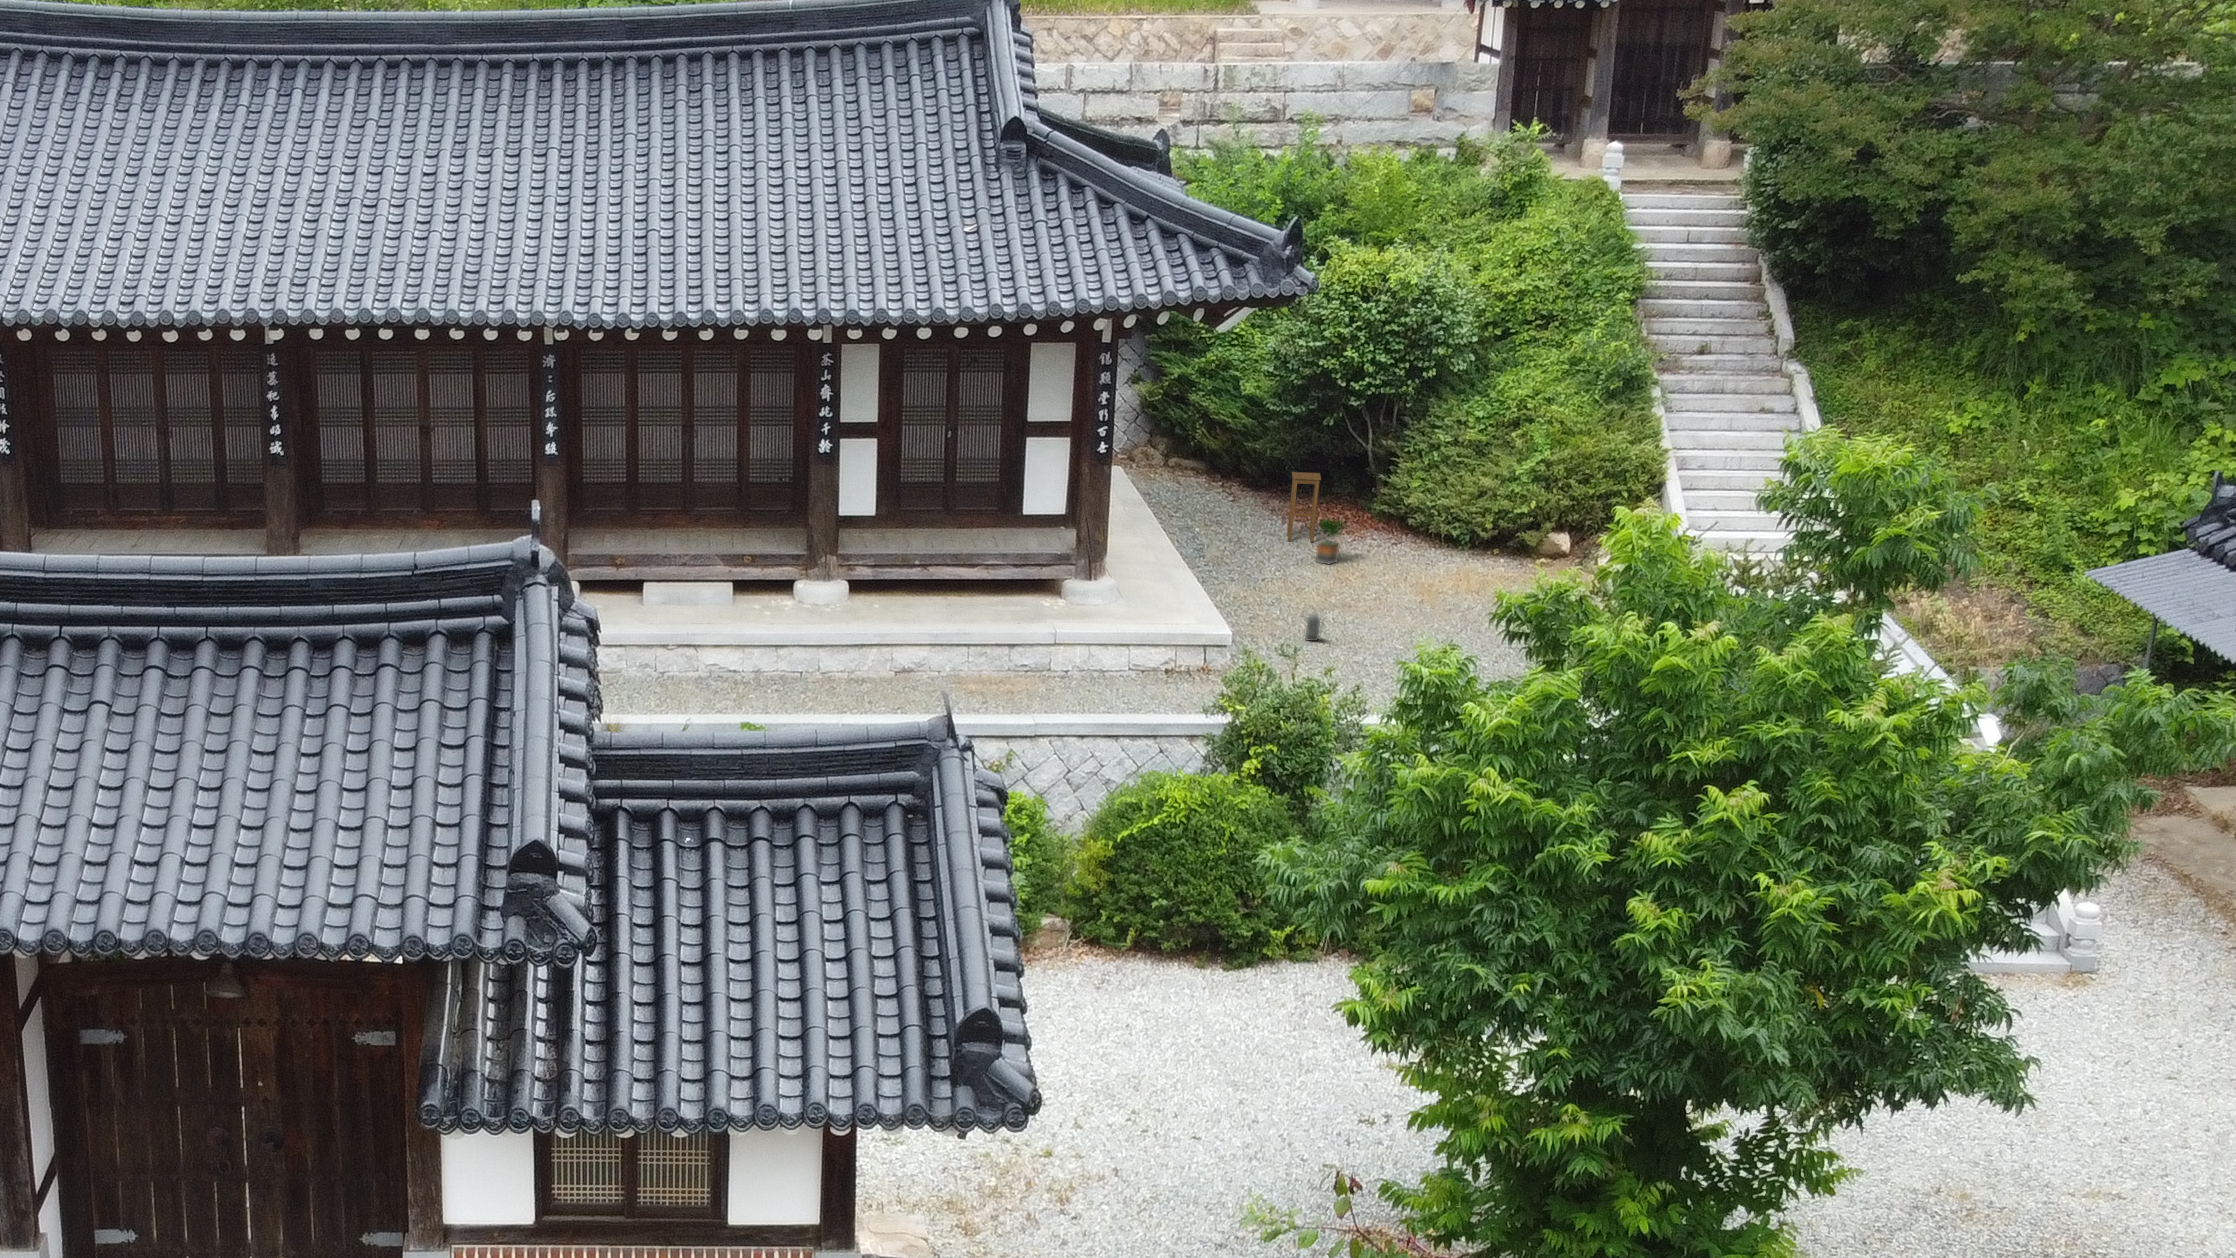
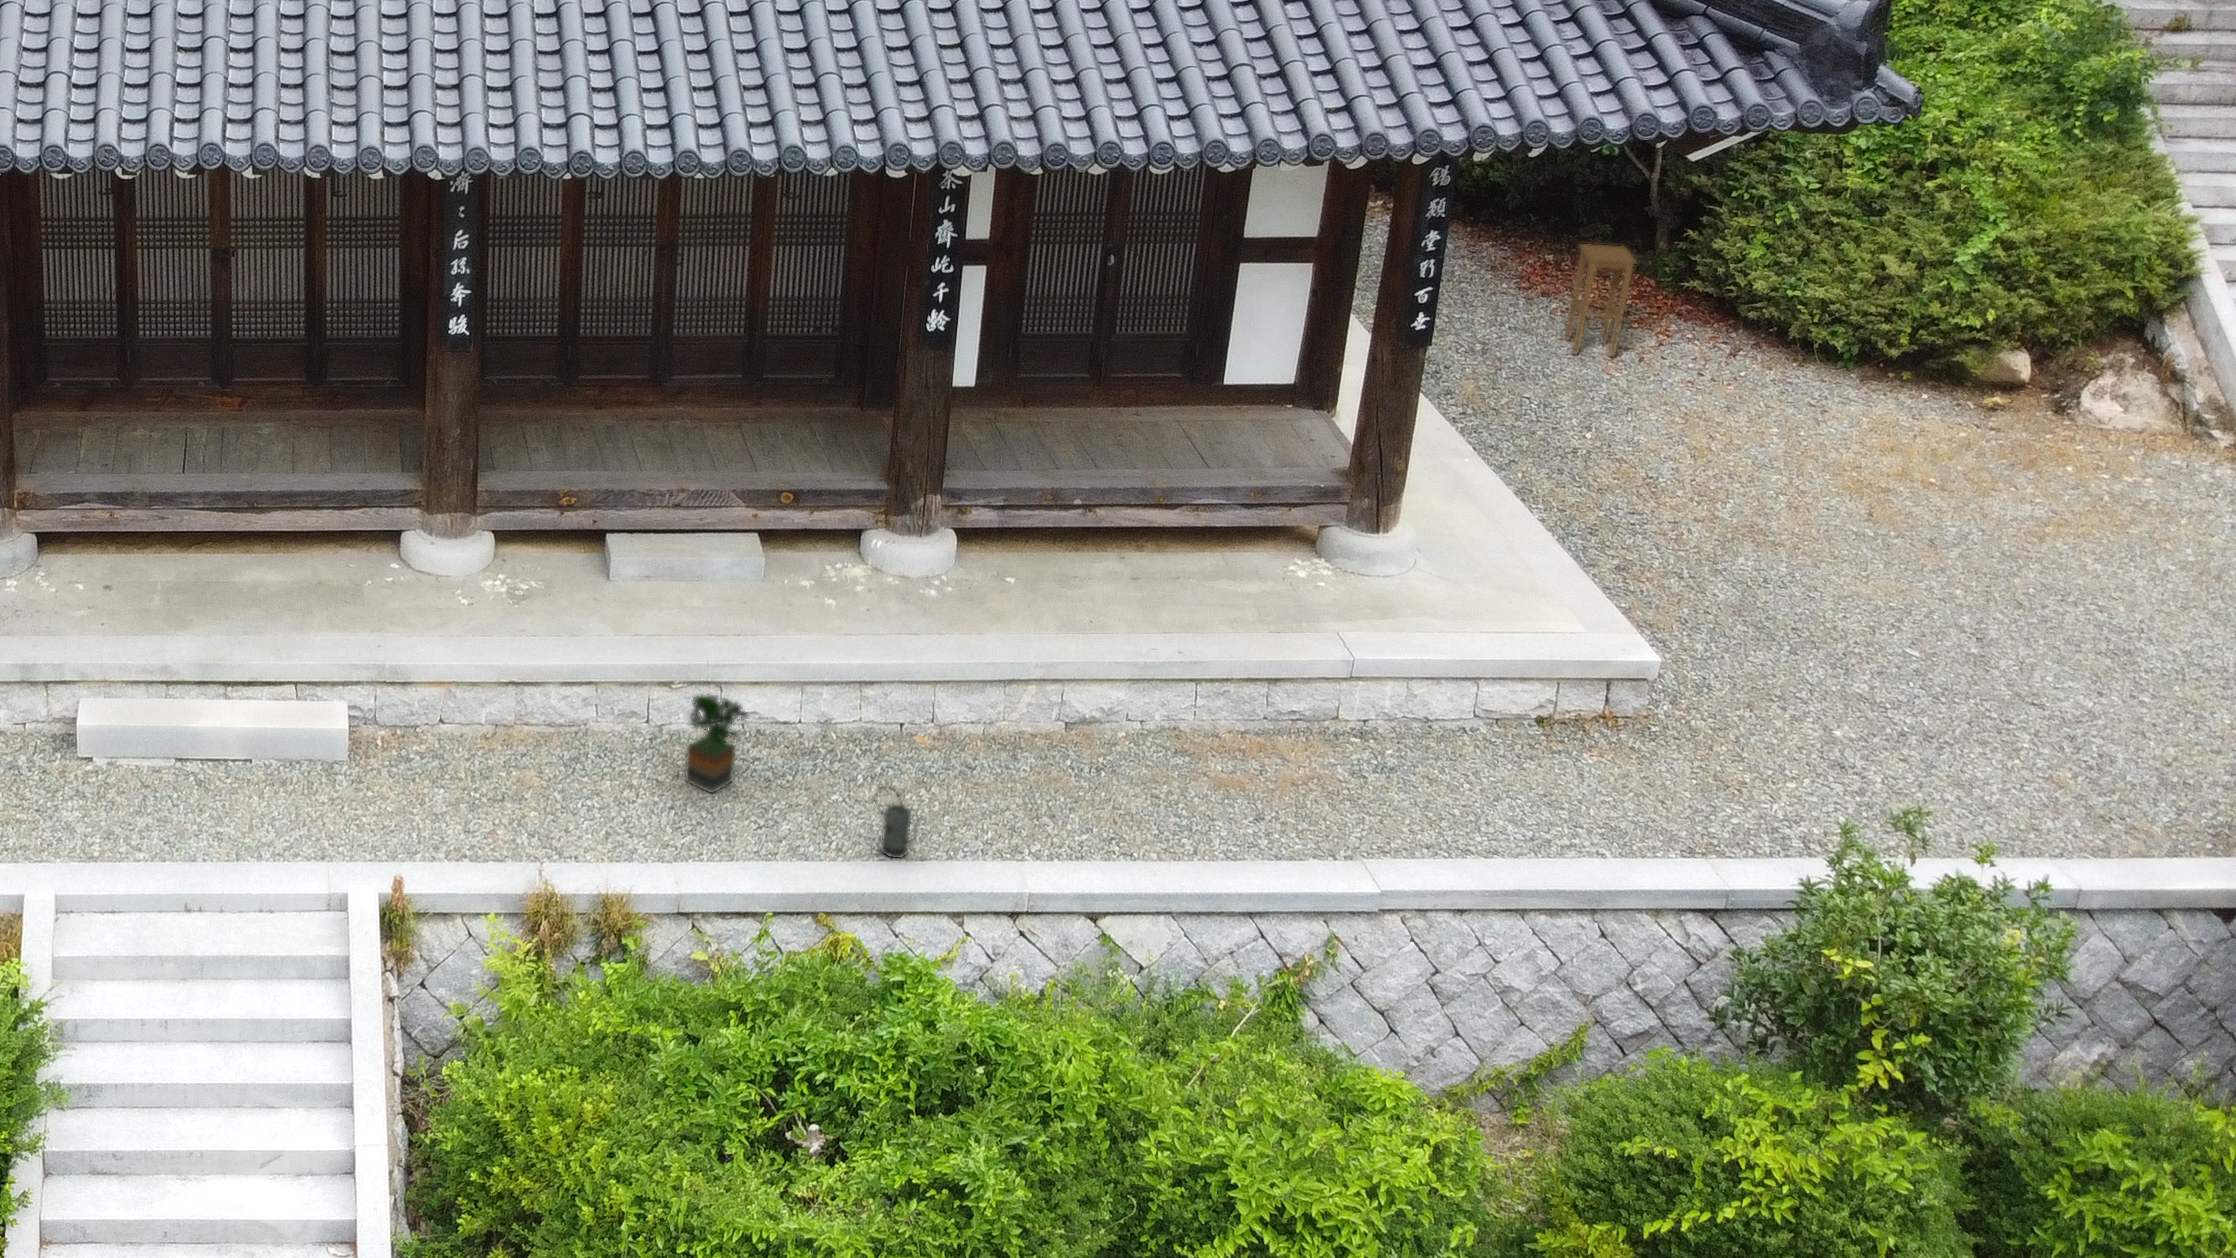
potted tree: present [1316,519,1344,565] -> present [685,694,748,793]
watering can: present [1305,606,1324,641] -> present [878,794,916,858]

